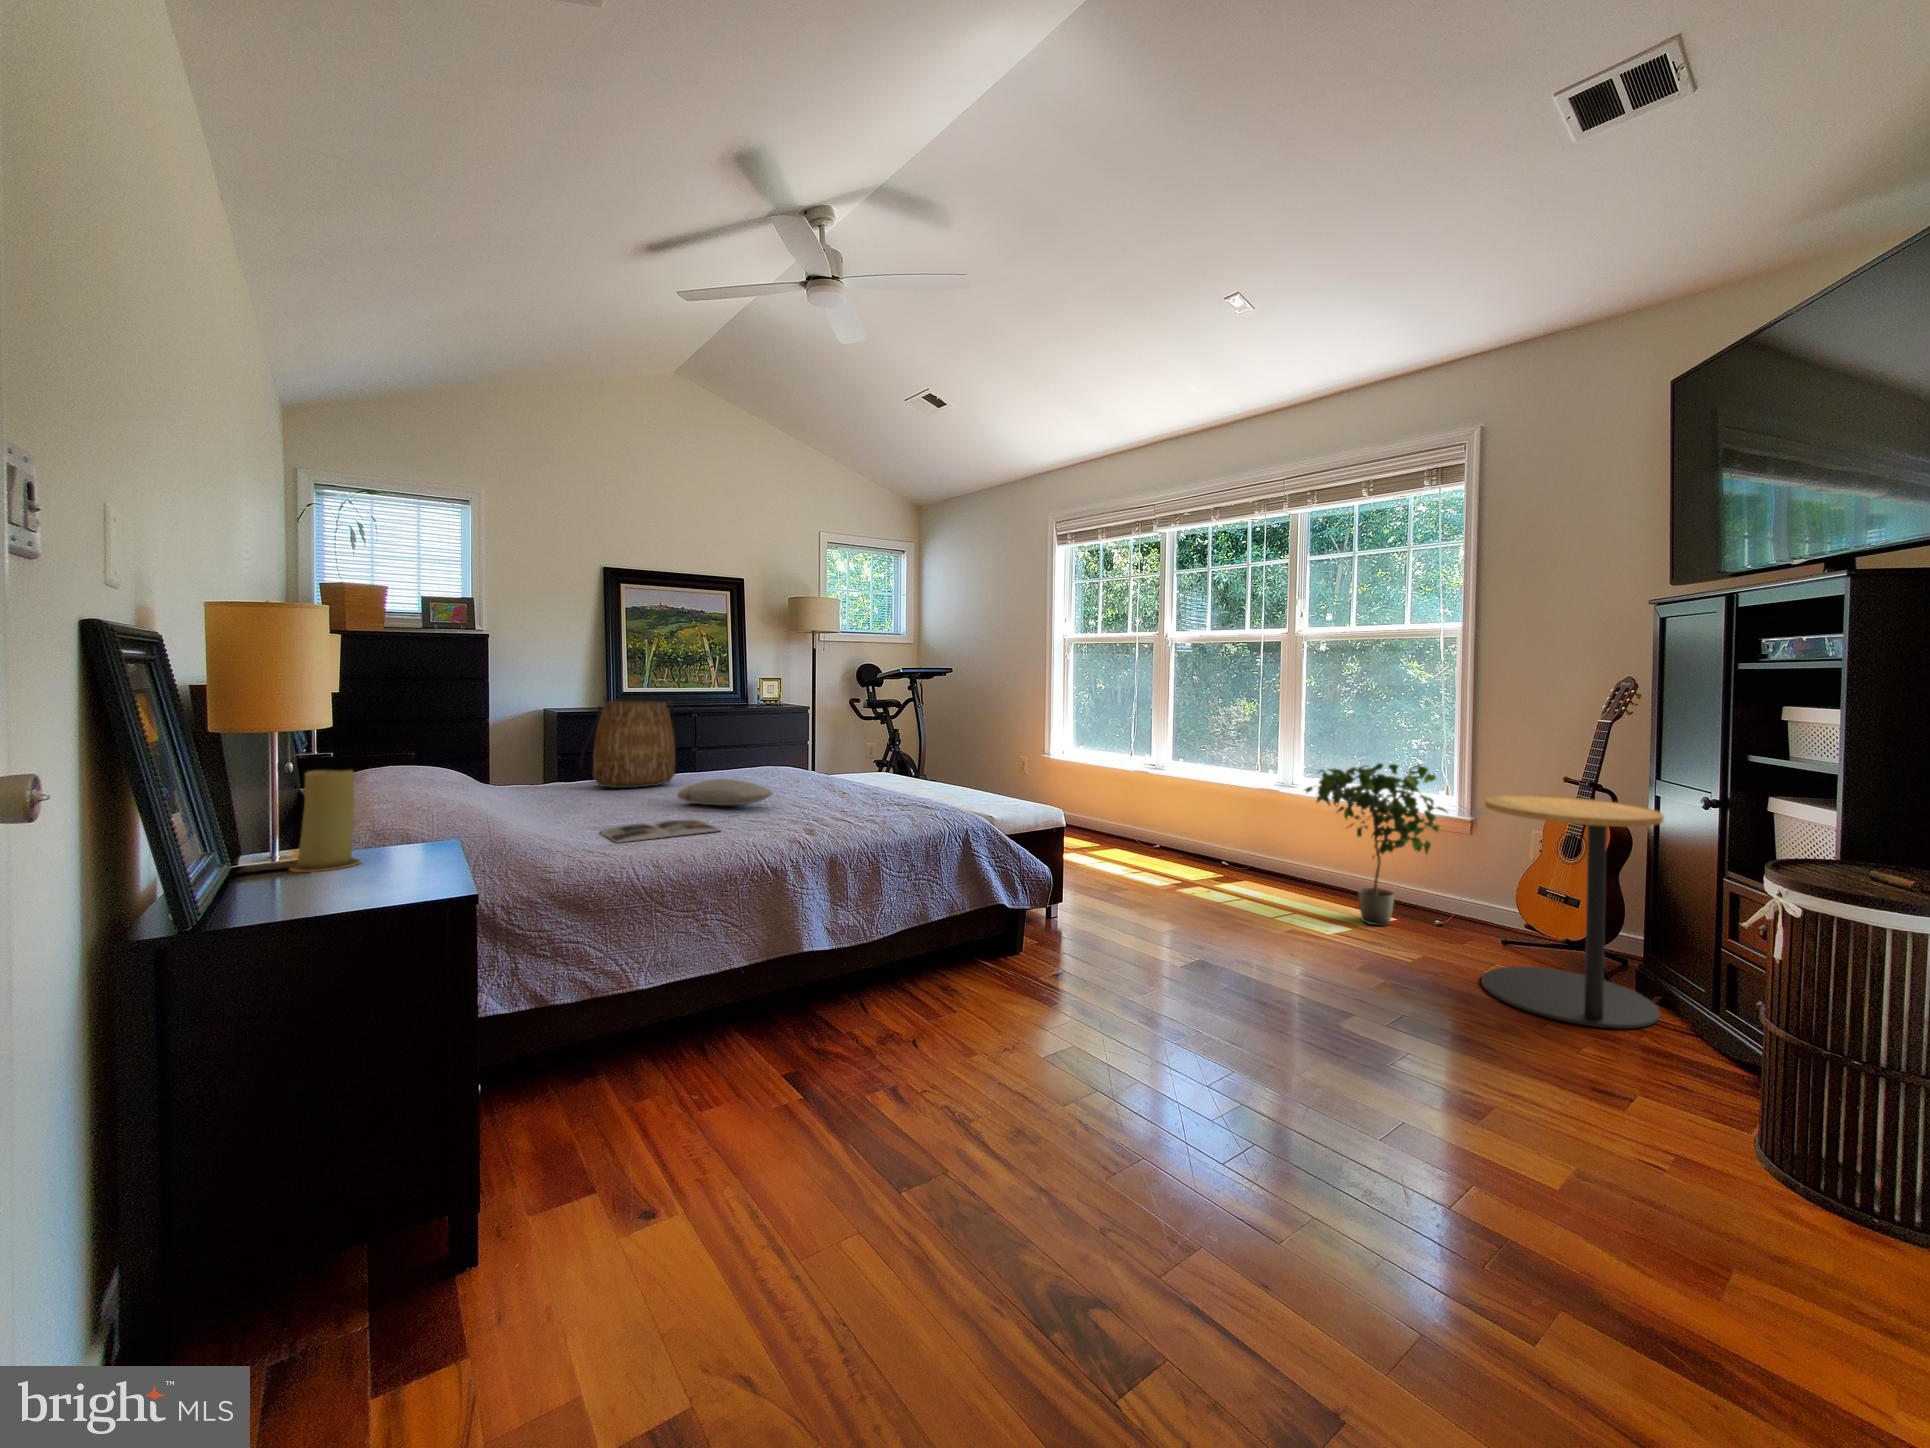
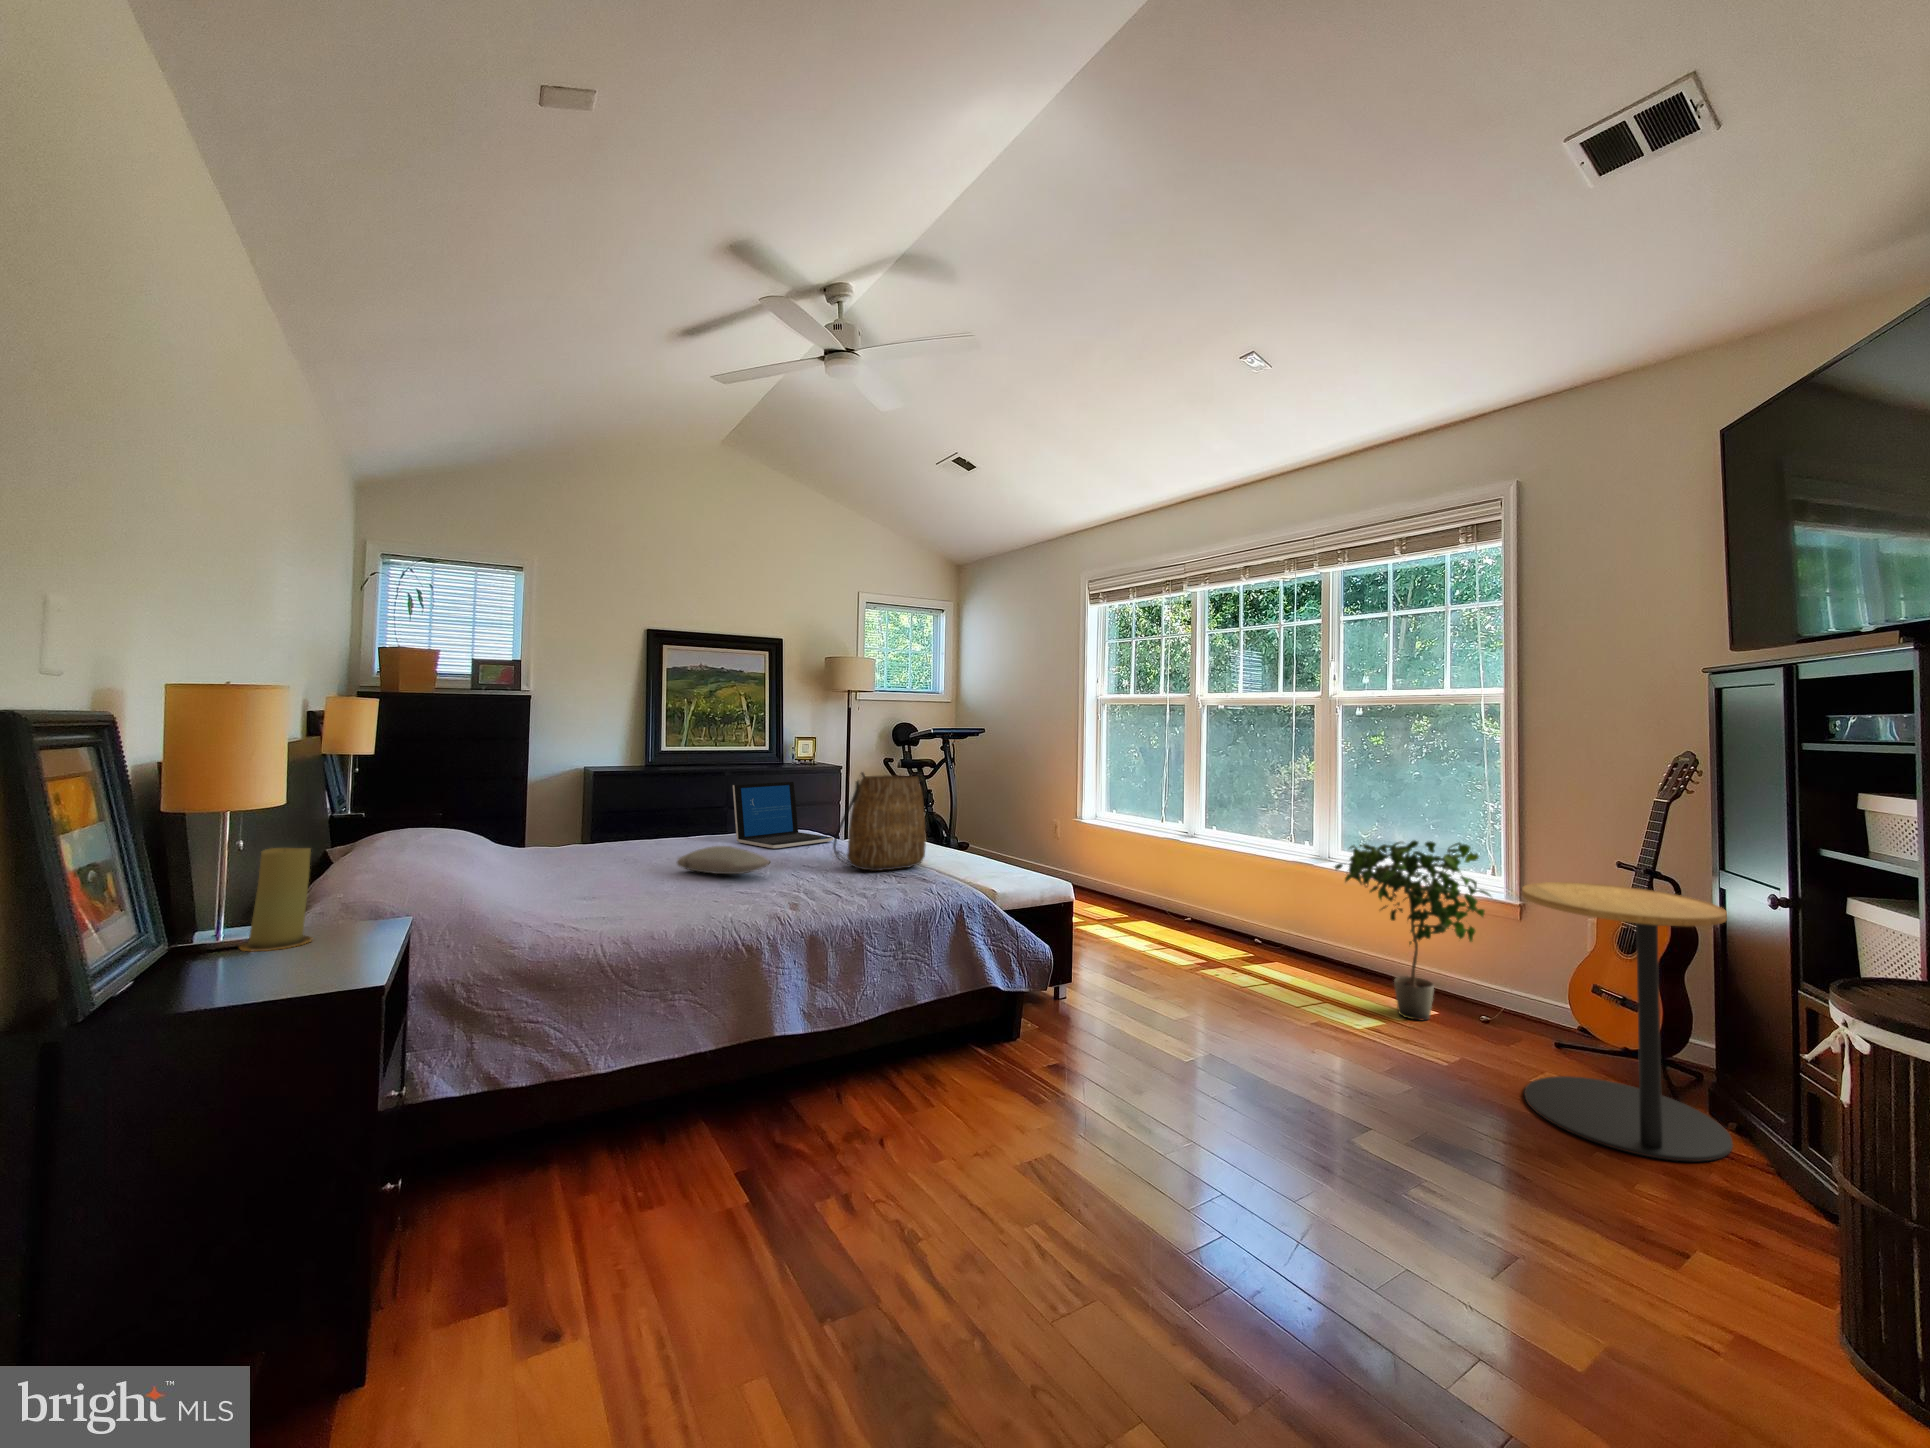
tote bag: present [580,698,676,788] -> present [833,772,926,871]
laptop: none [717,719,819,783] -> present [733,782,833,848]
magazine: present [600,820,720,843] -> none [585,890,705,916]

